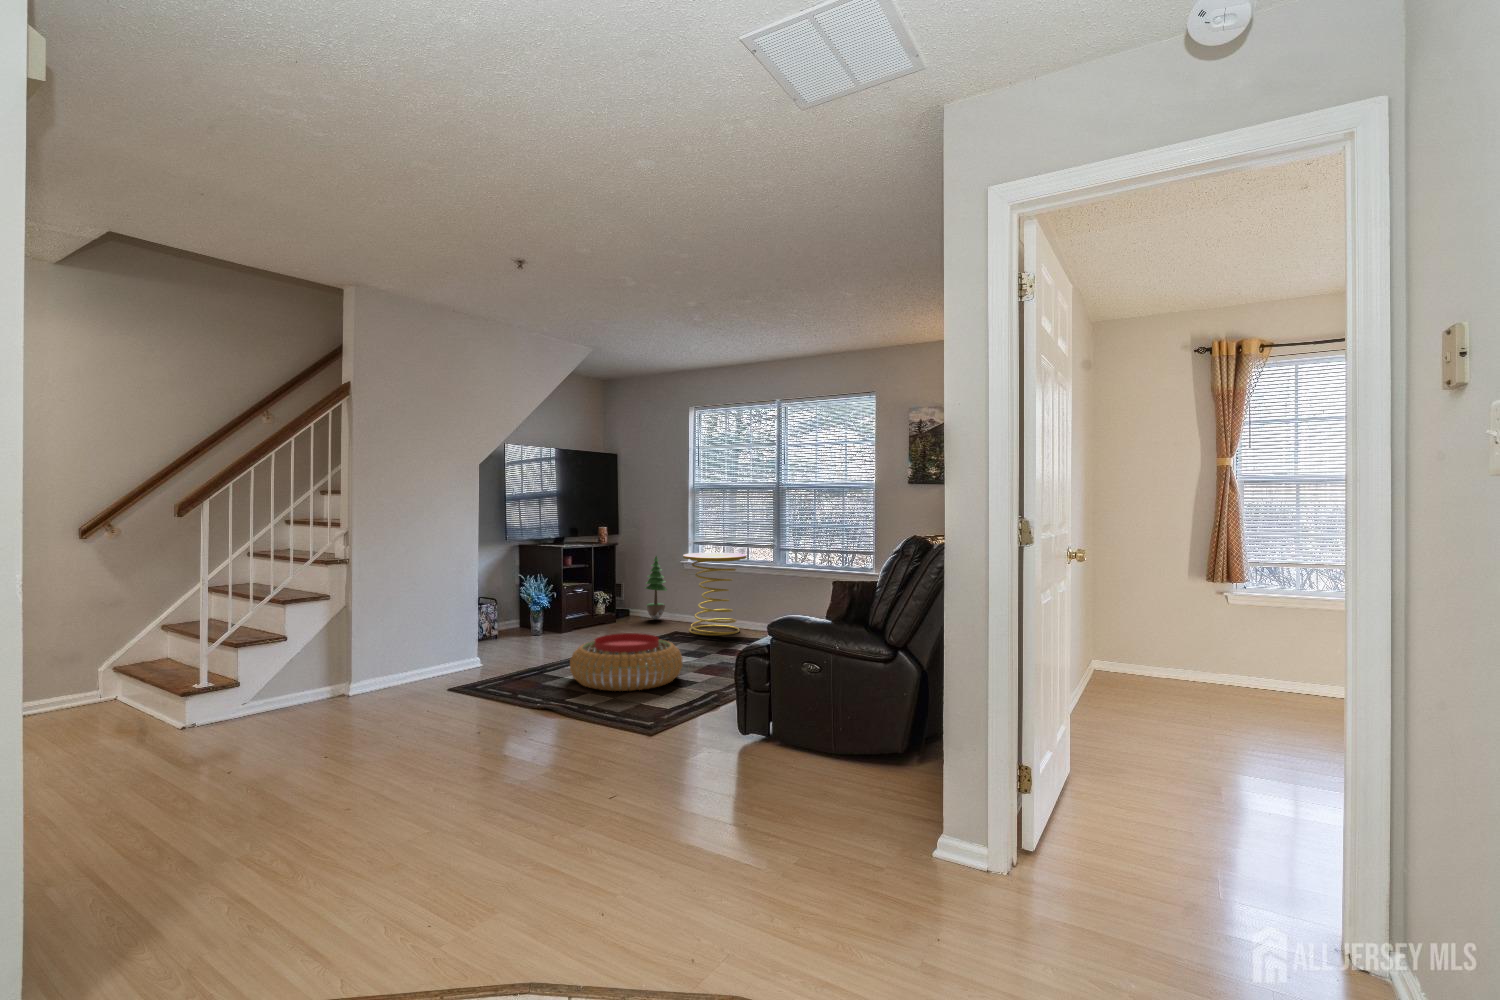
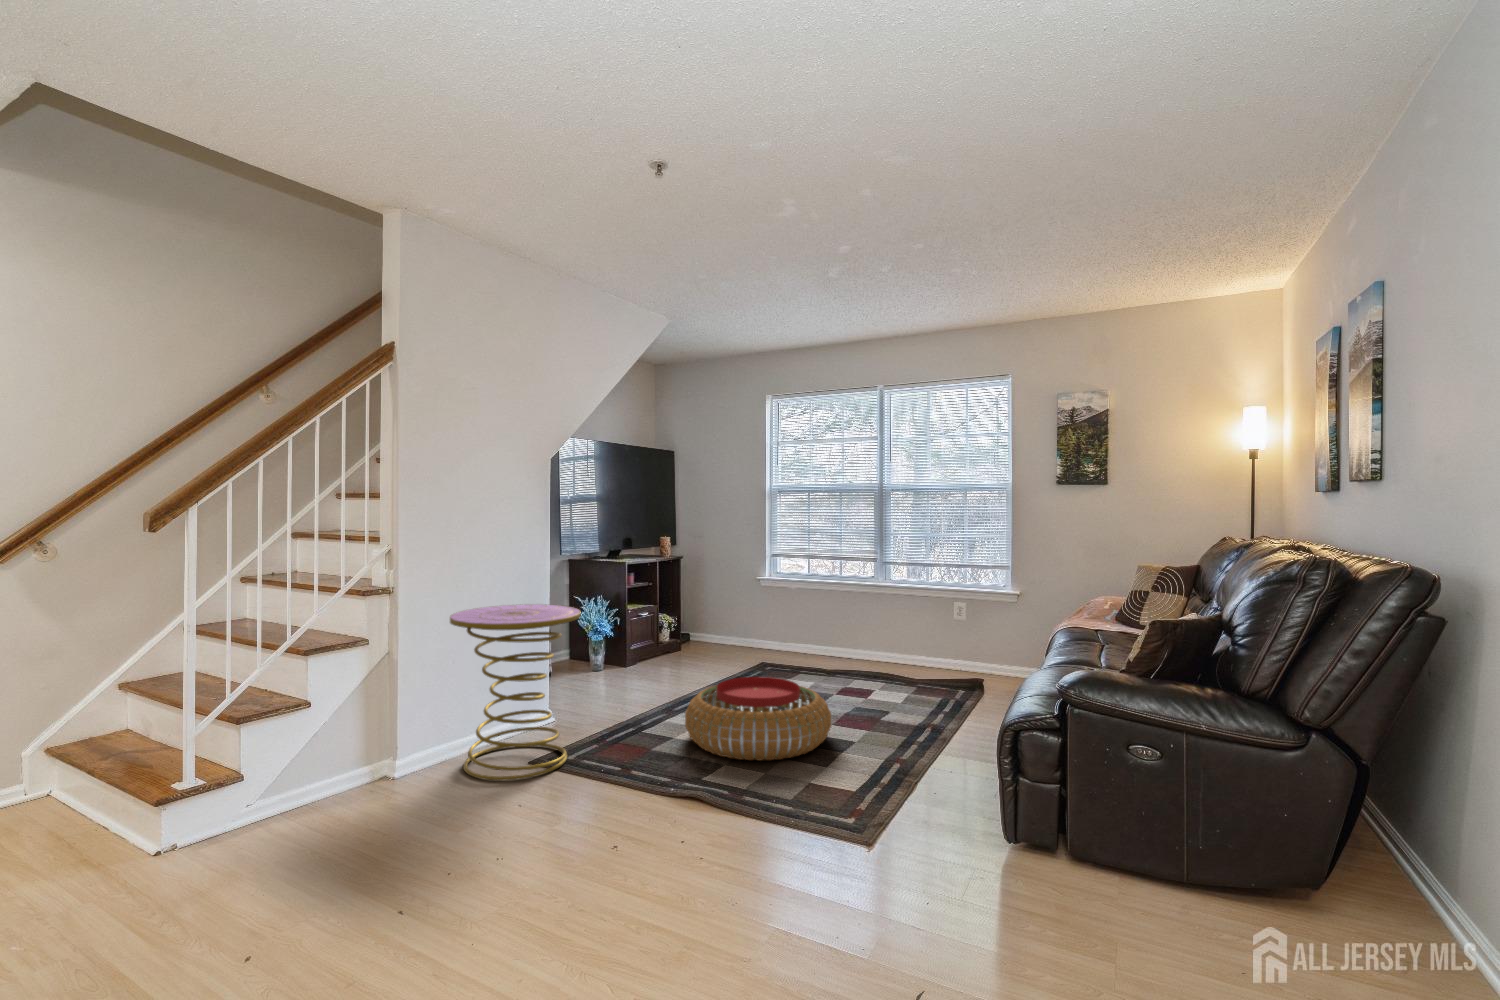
side table: present [683,553,747,636] -> present [450,604,581,781]
potted tree: present [645,556,667,620] -> none [715,570,742,646]

